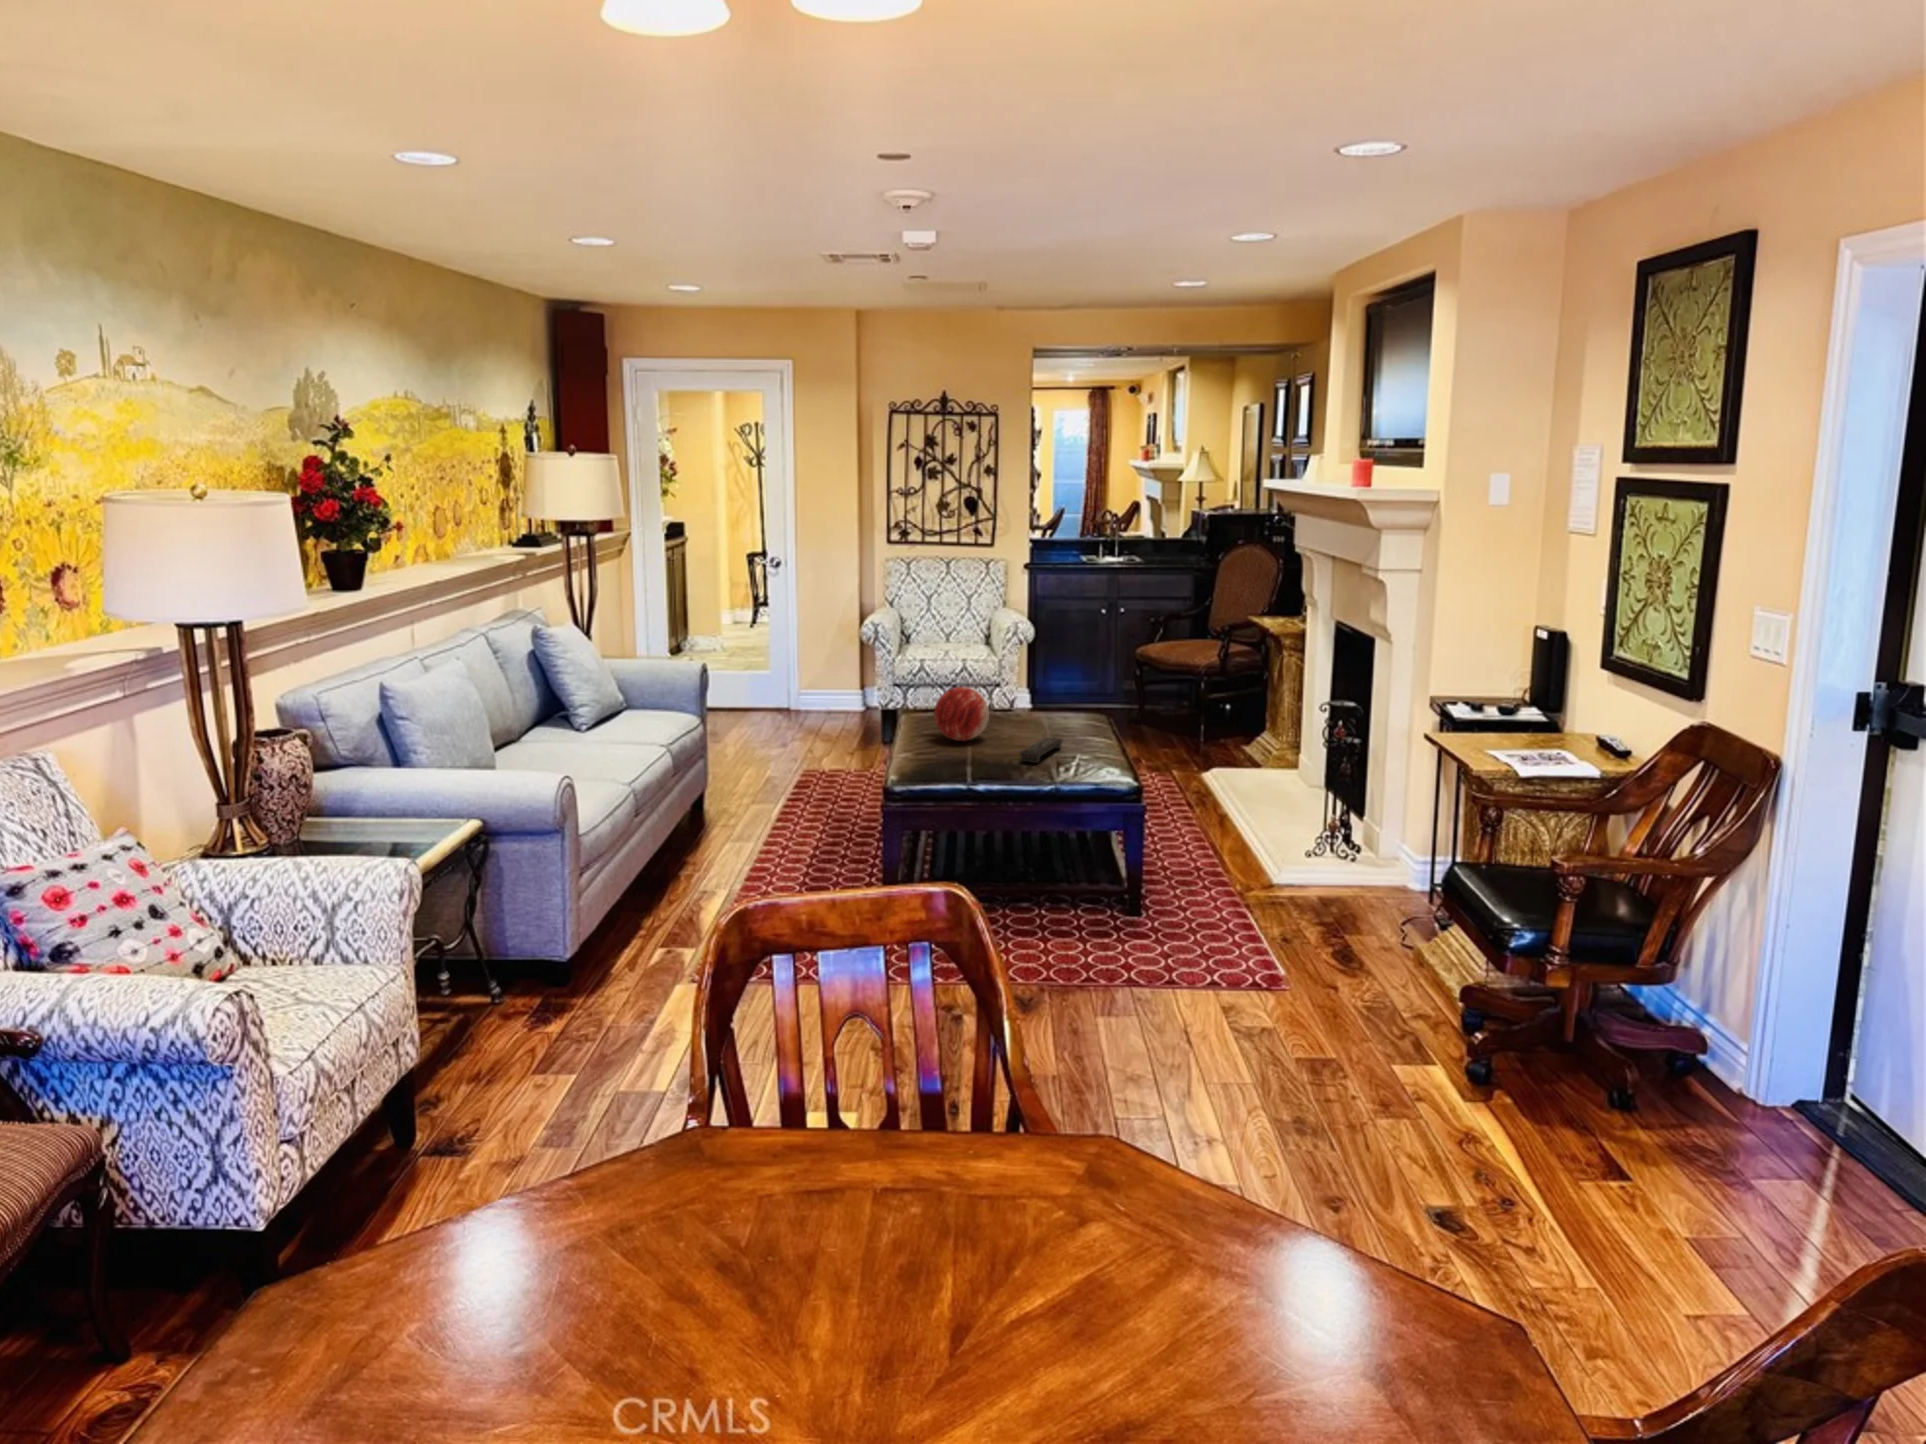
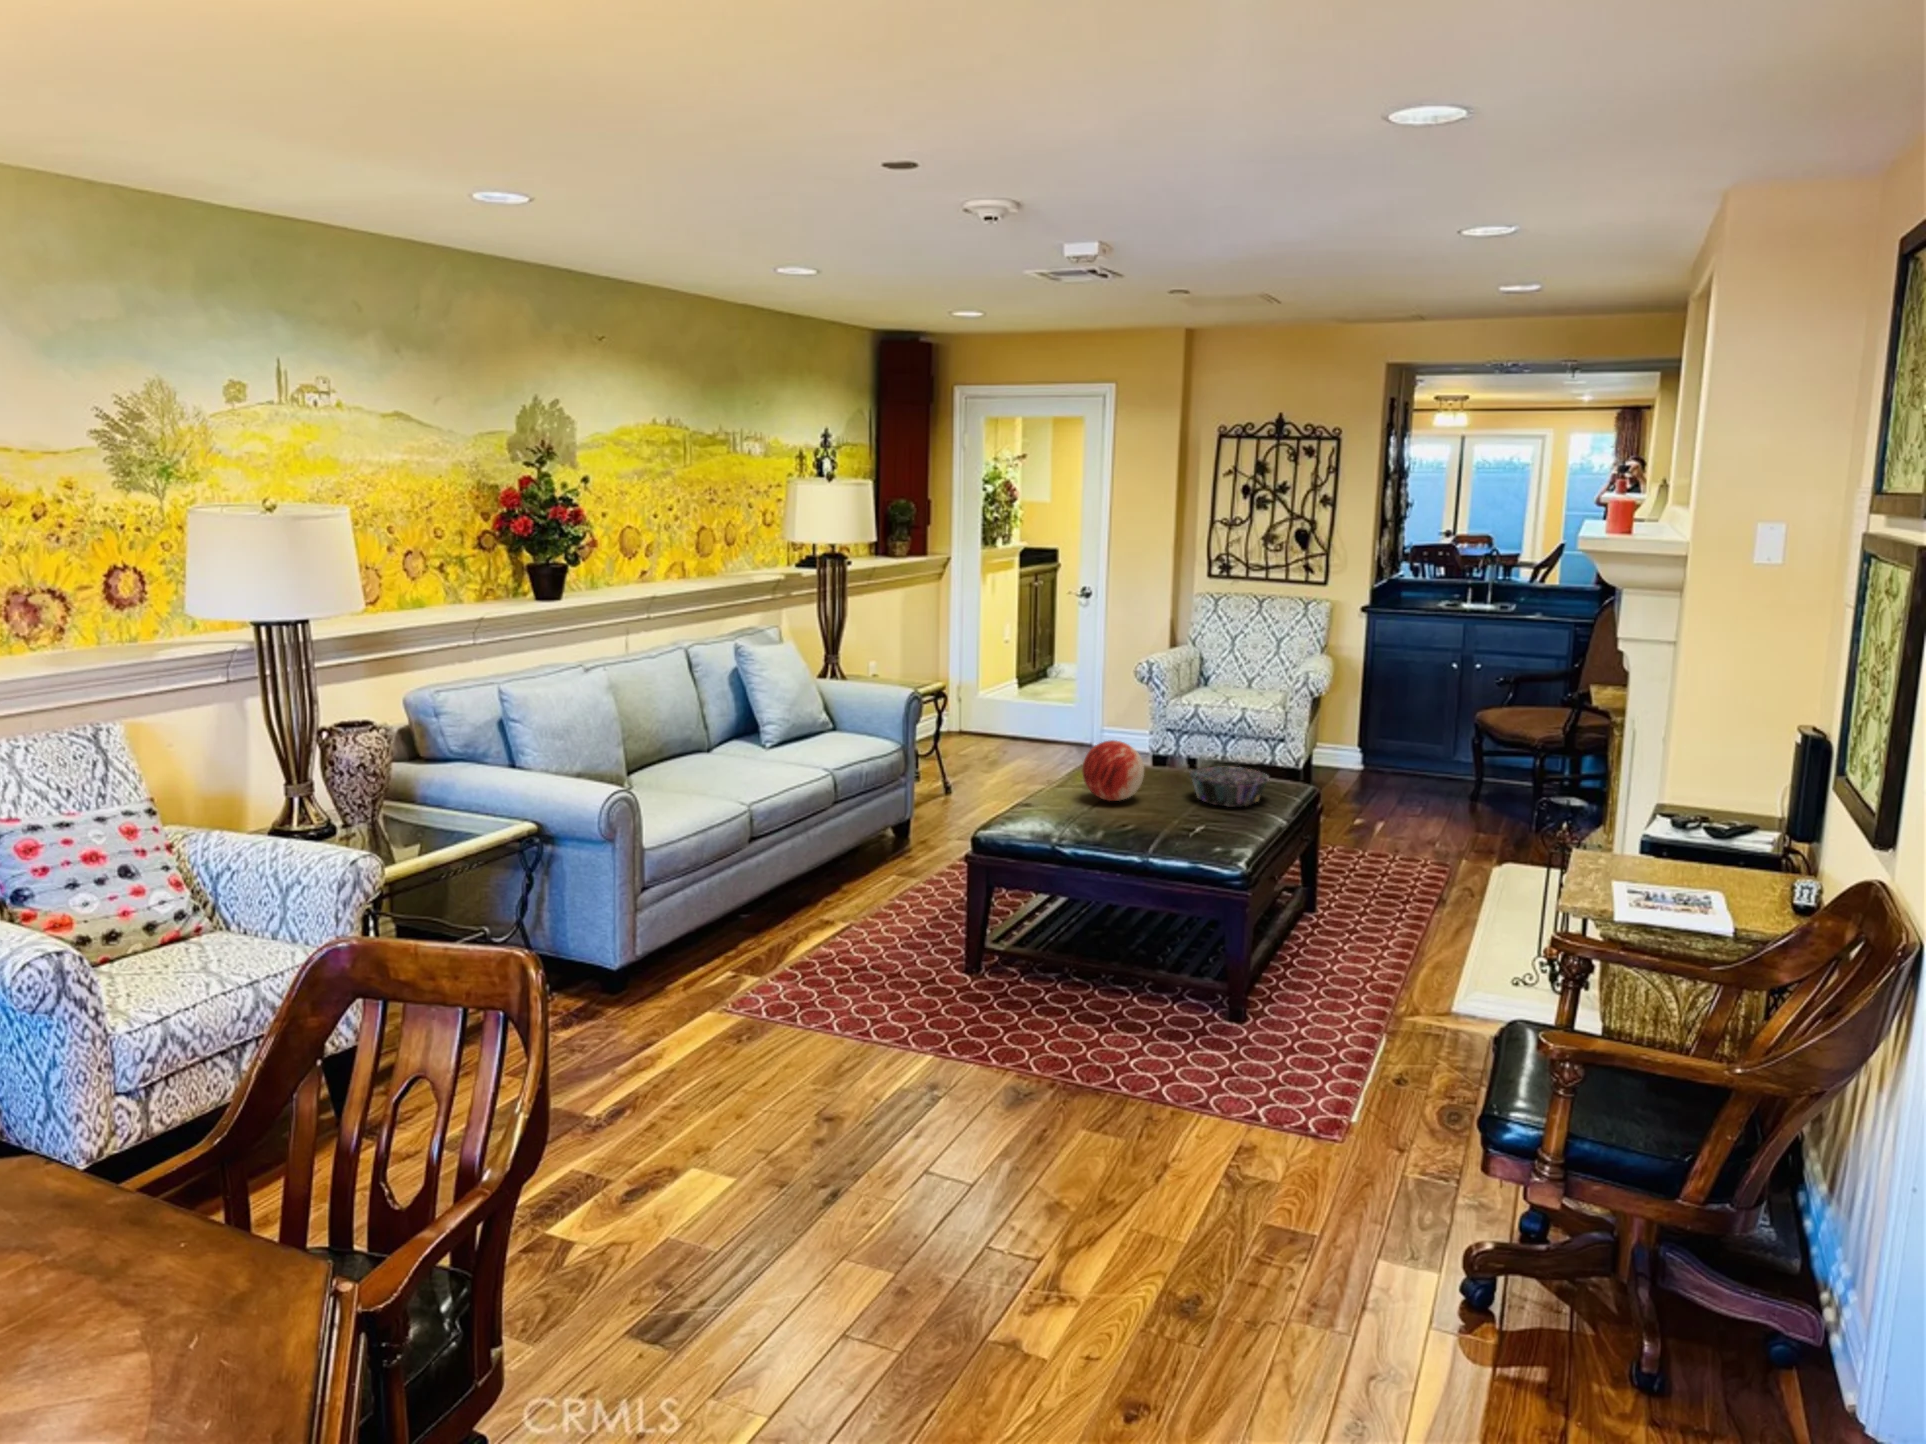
decorative bowl: none [1017,702,1086,735] -> present [1190,767,1269,807]
remote control: present [1020,737,1062,763] -> none [1144,808,1214,837]

